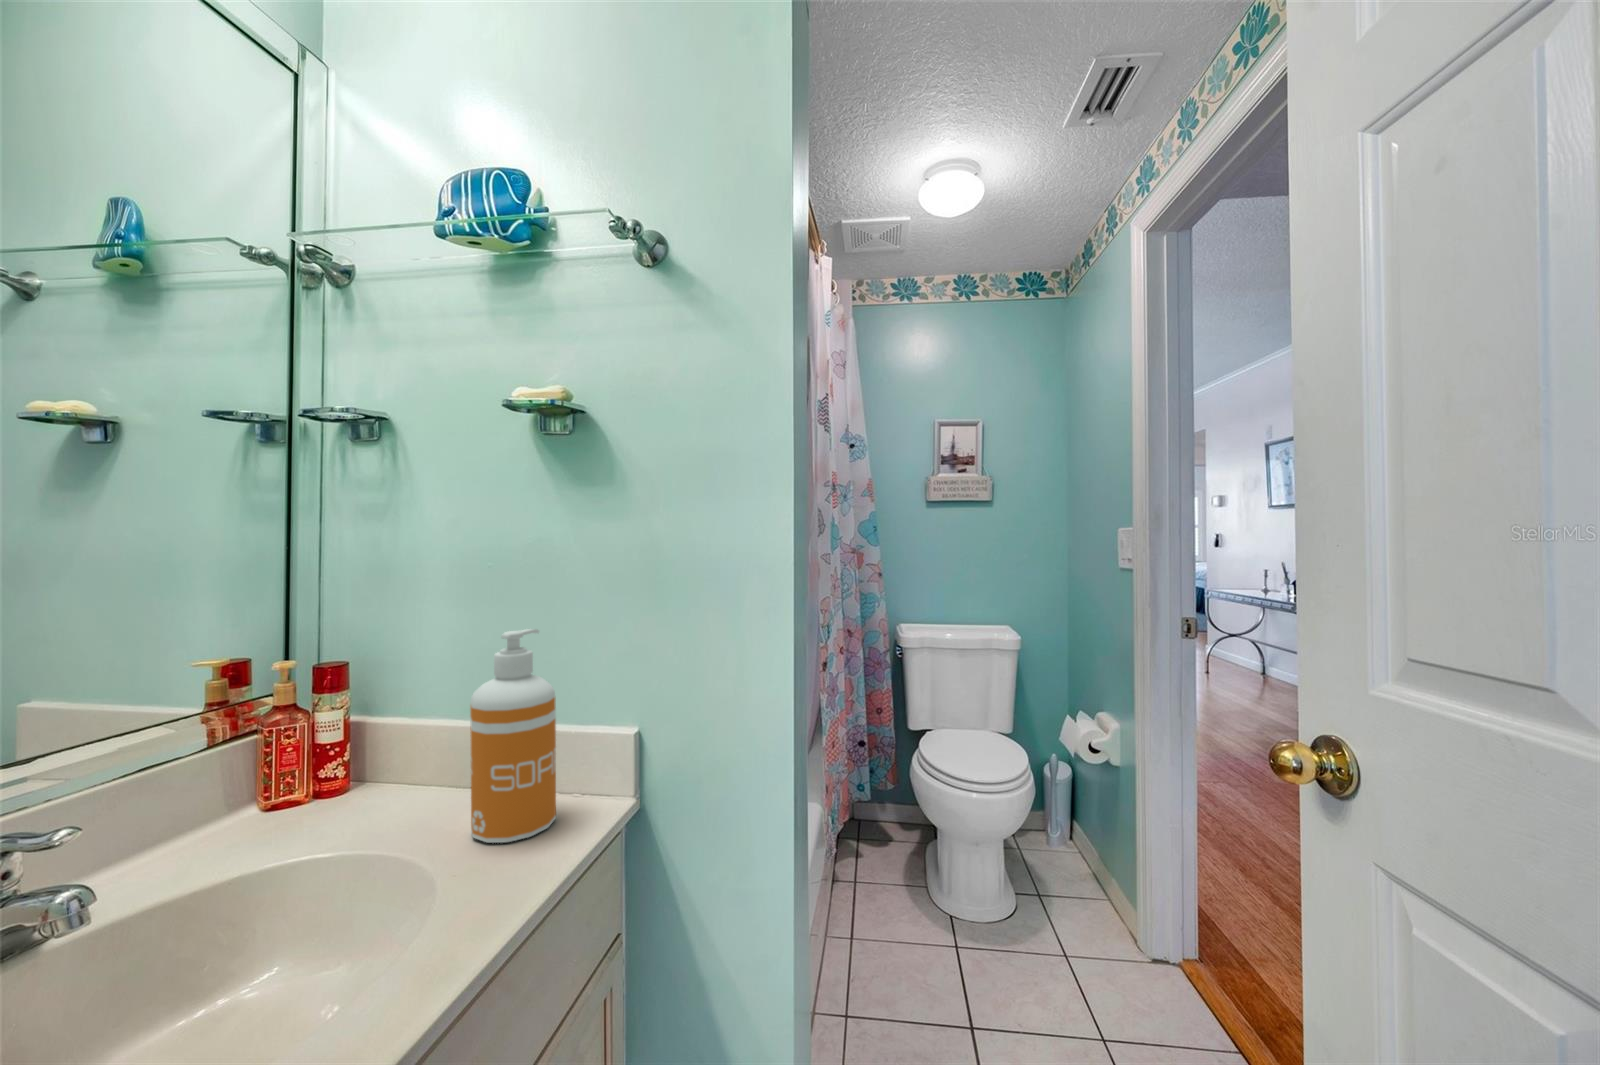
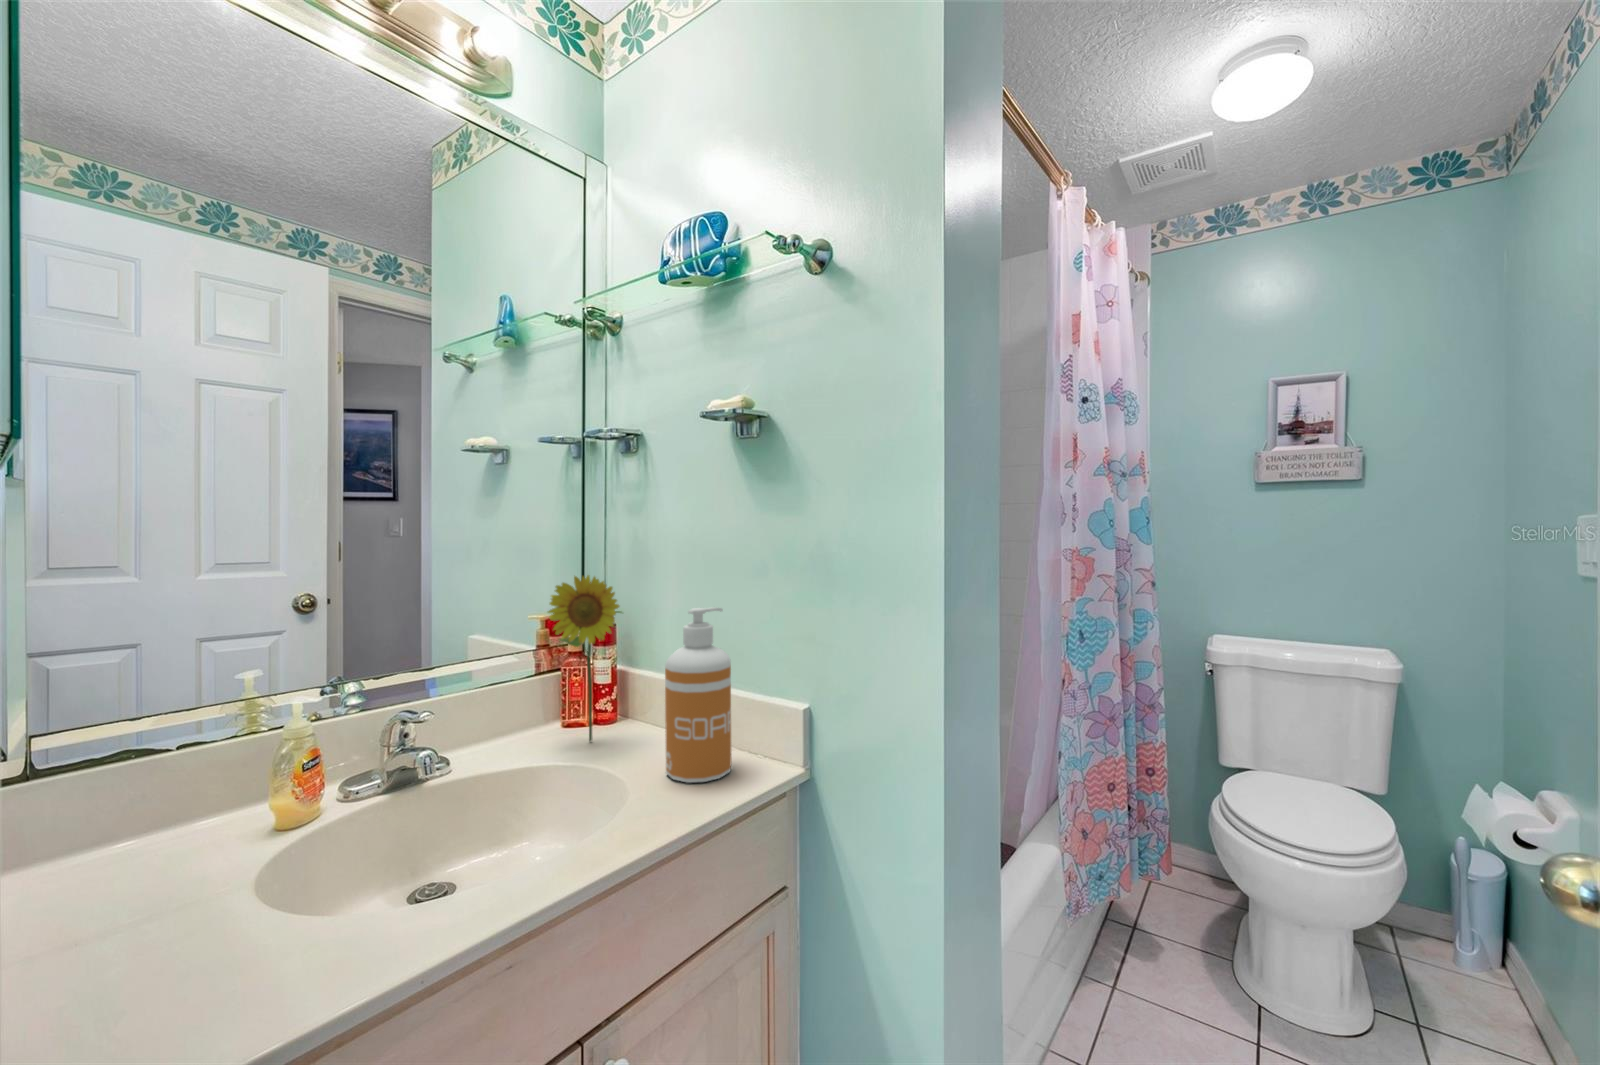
flower: none [260,598,379,822] -> present [548,575,622,741]

